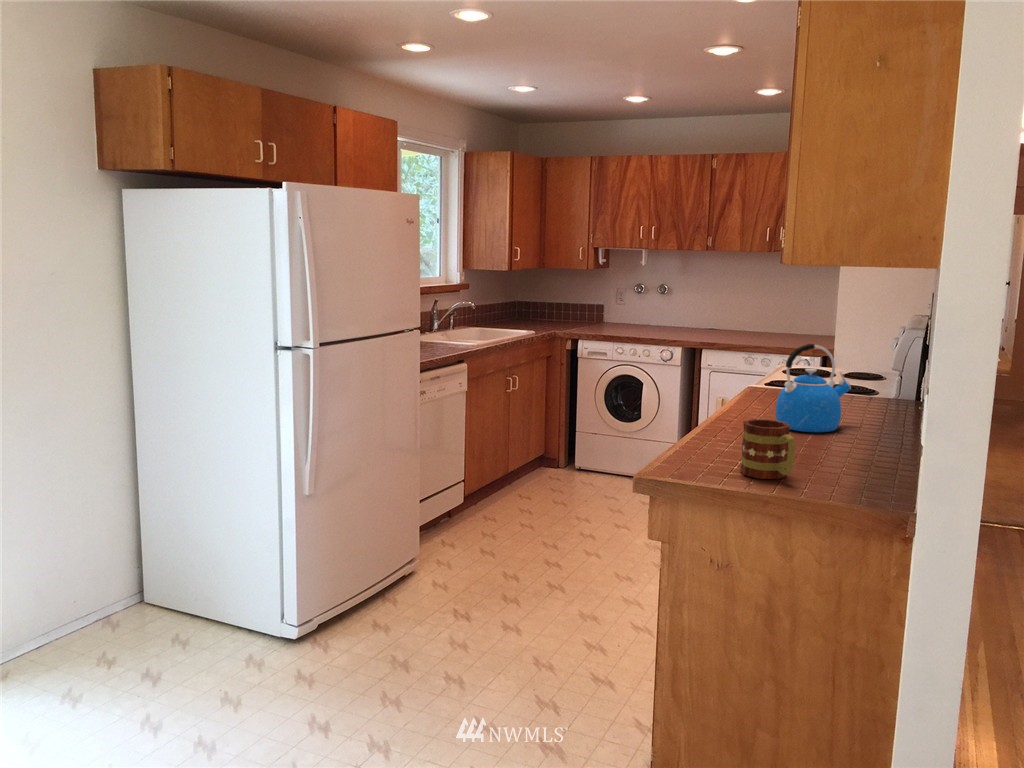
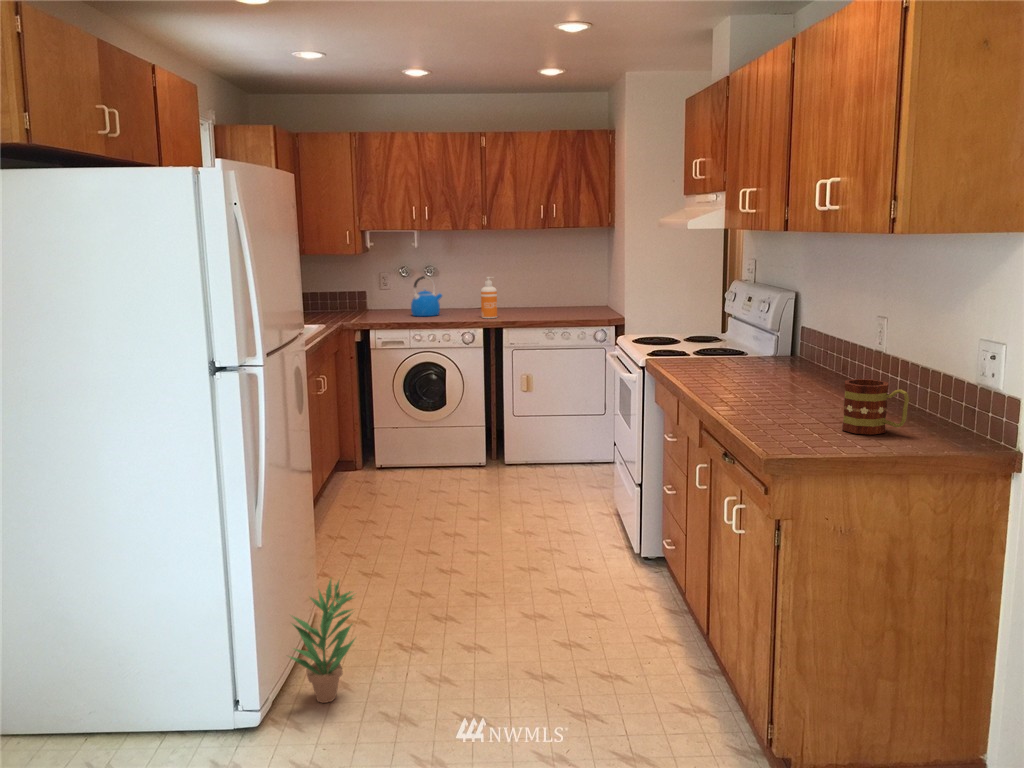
soap dispenser: none [689,297,707,338] -> present [481,277,497,318]
kettle: present [775,344,851,432] -> present [411,276,442,316]
potted plant: none [329,535,393,639] -> present [290,579,355,703]

